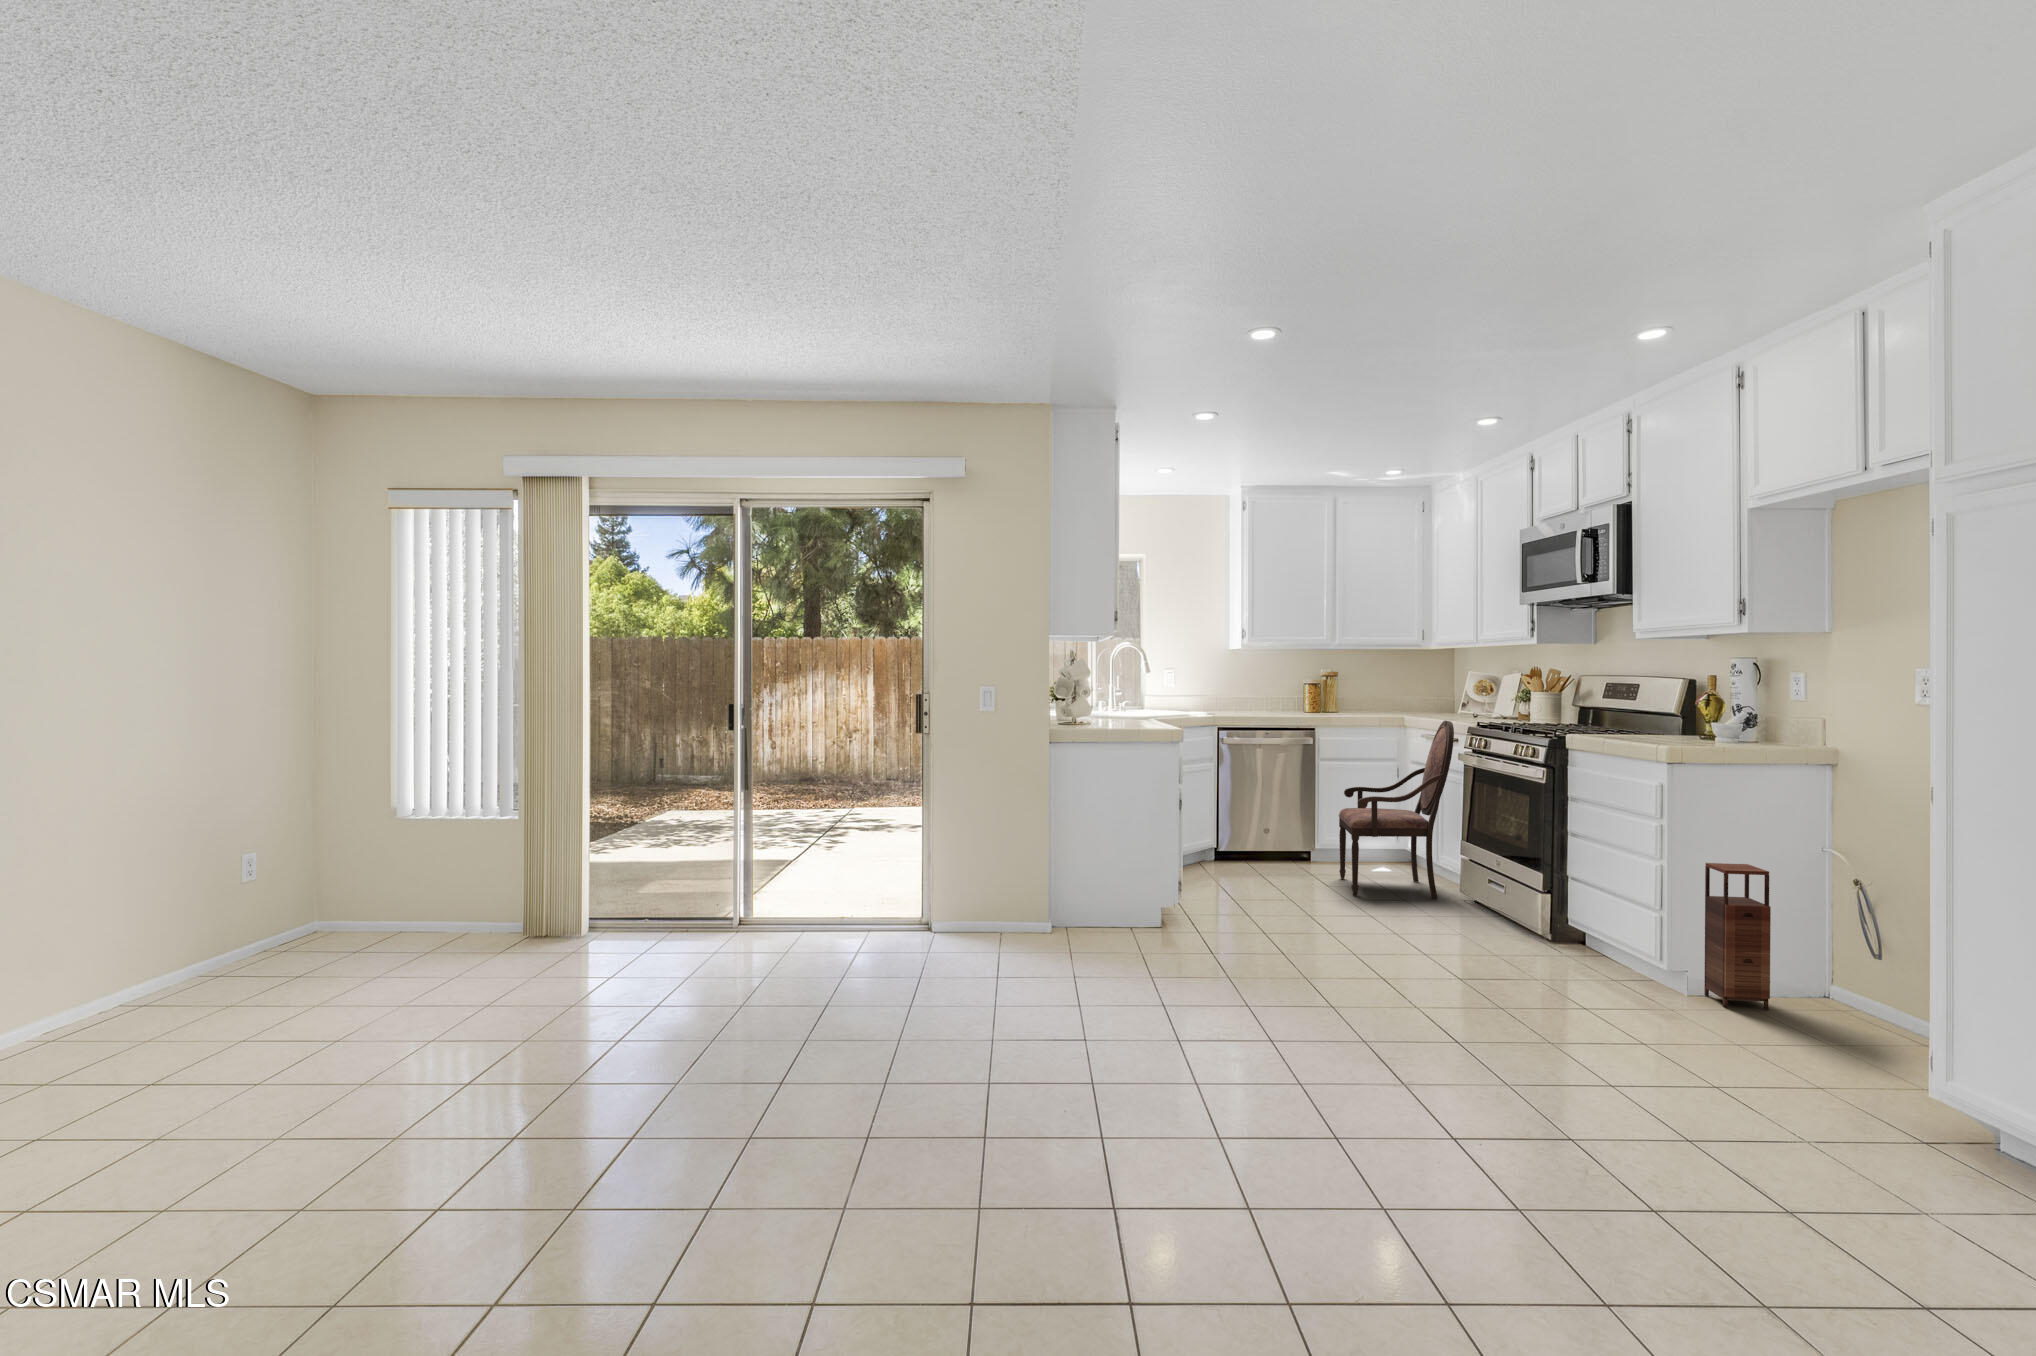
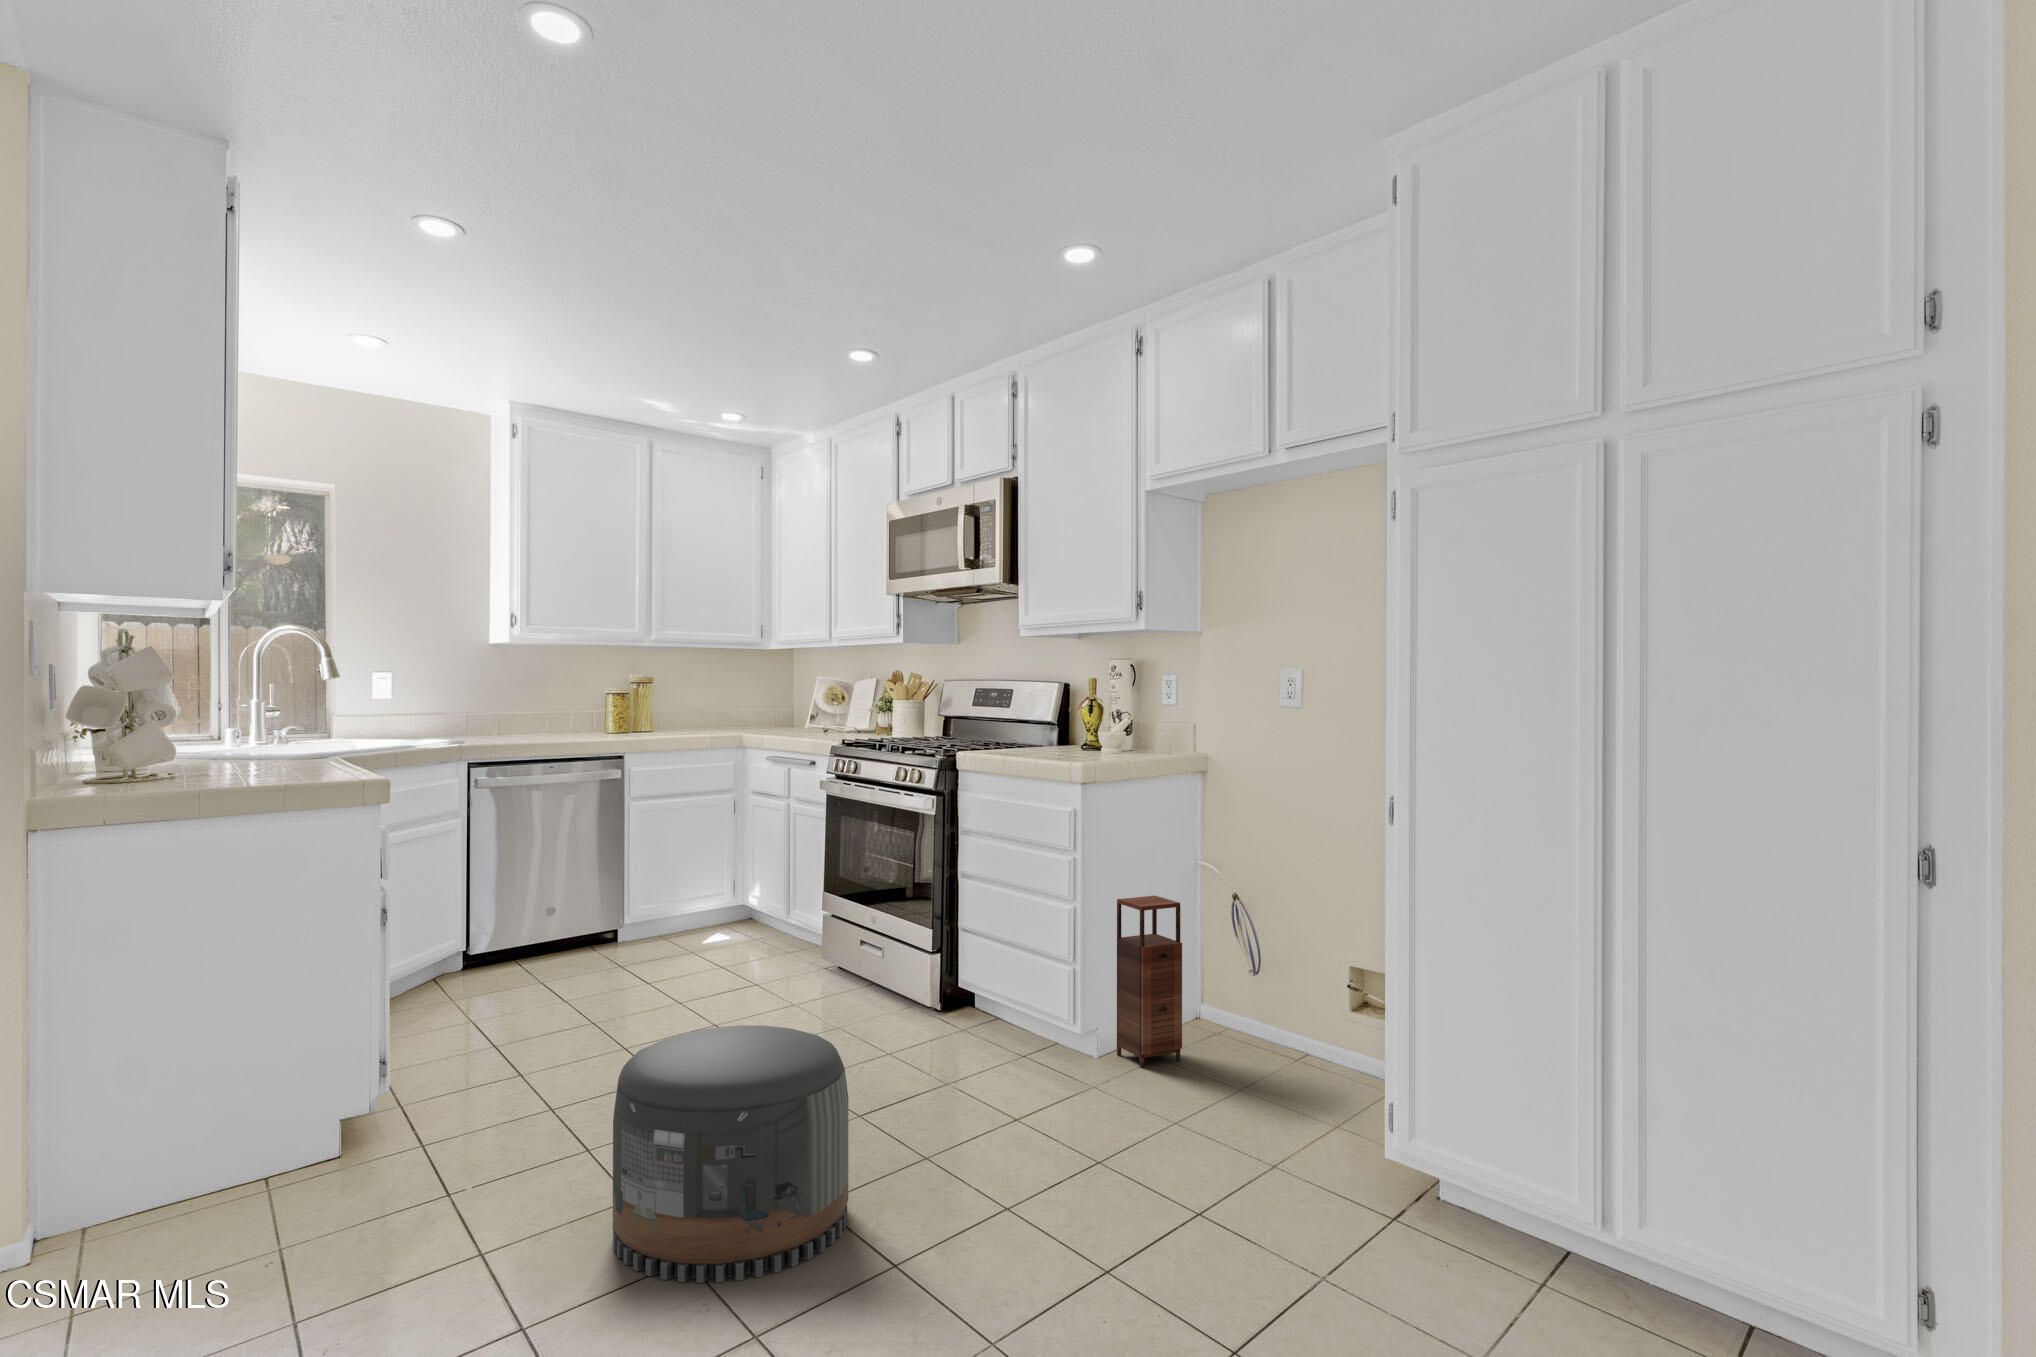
armchair: present [1339,720,1454,899] -> none [661,740,811,982]
pouf: none [1272,905,1429,1061] -> present [613,1025,849,1283]

